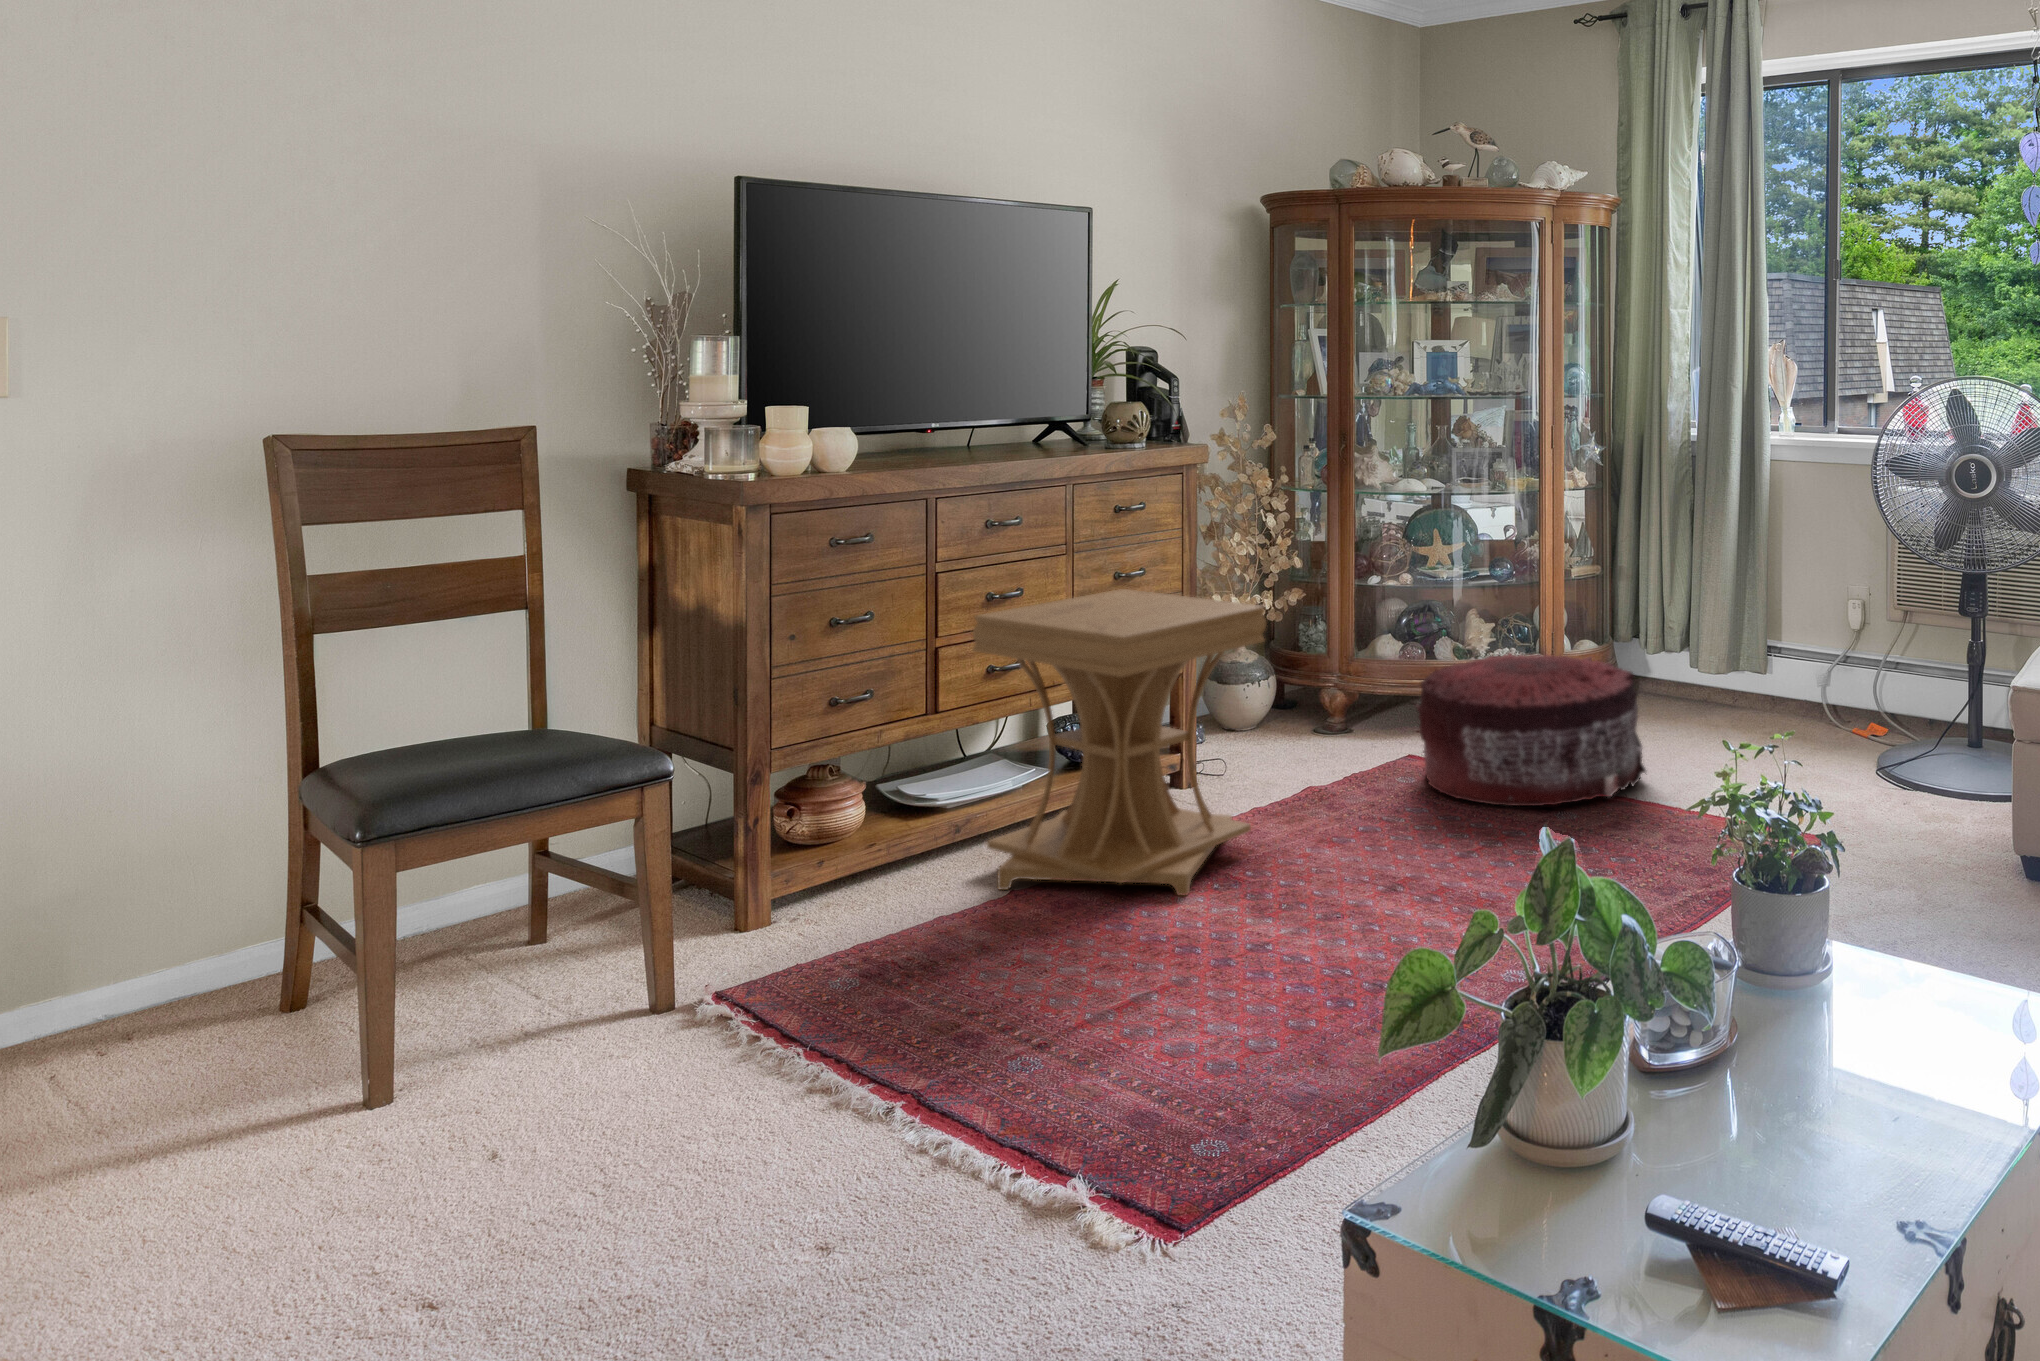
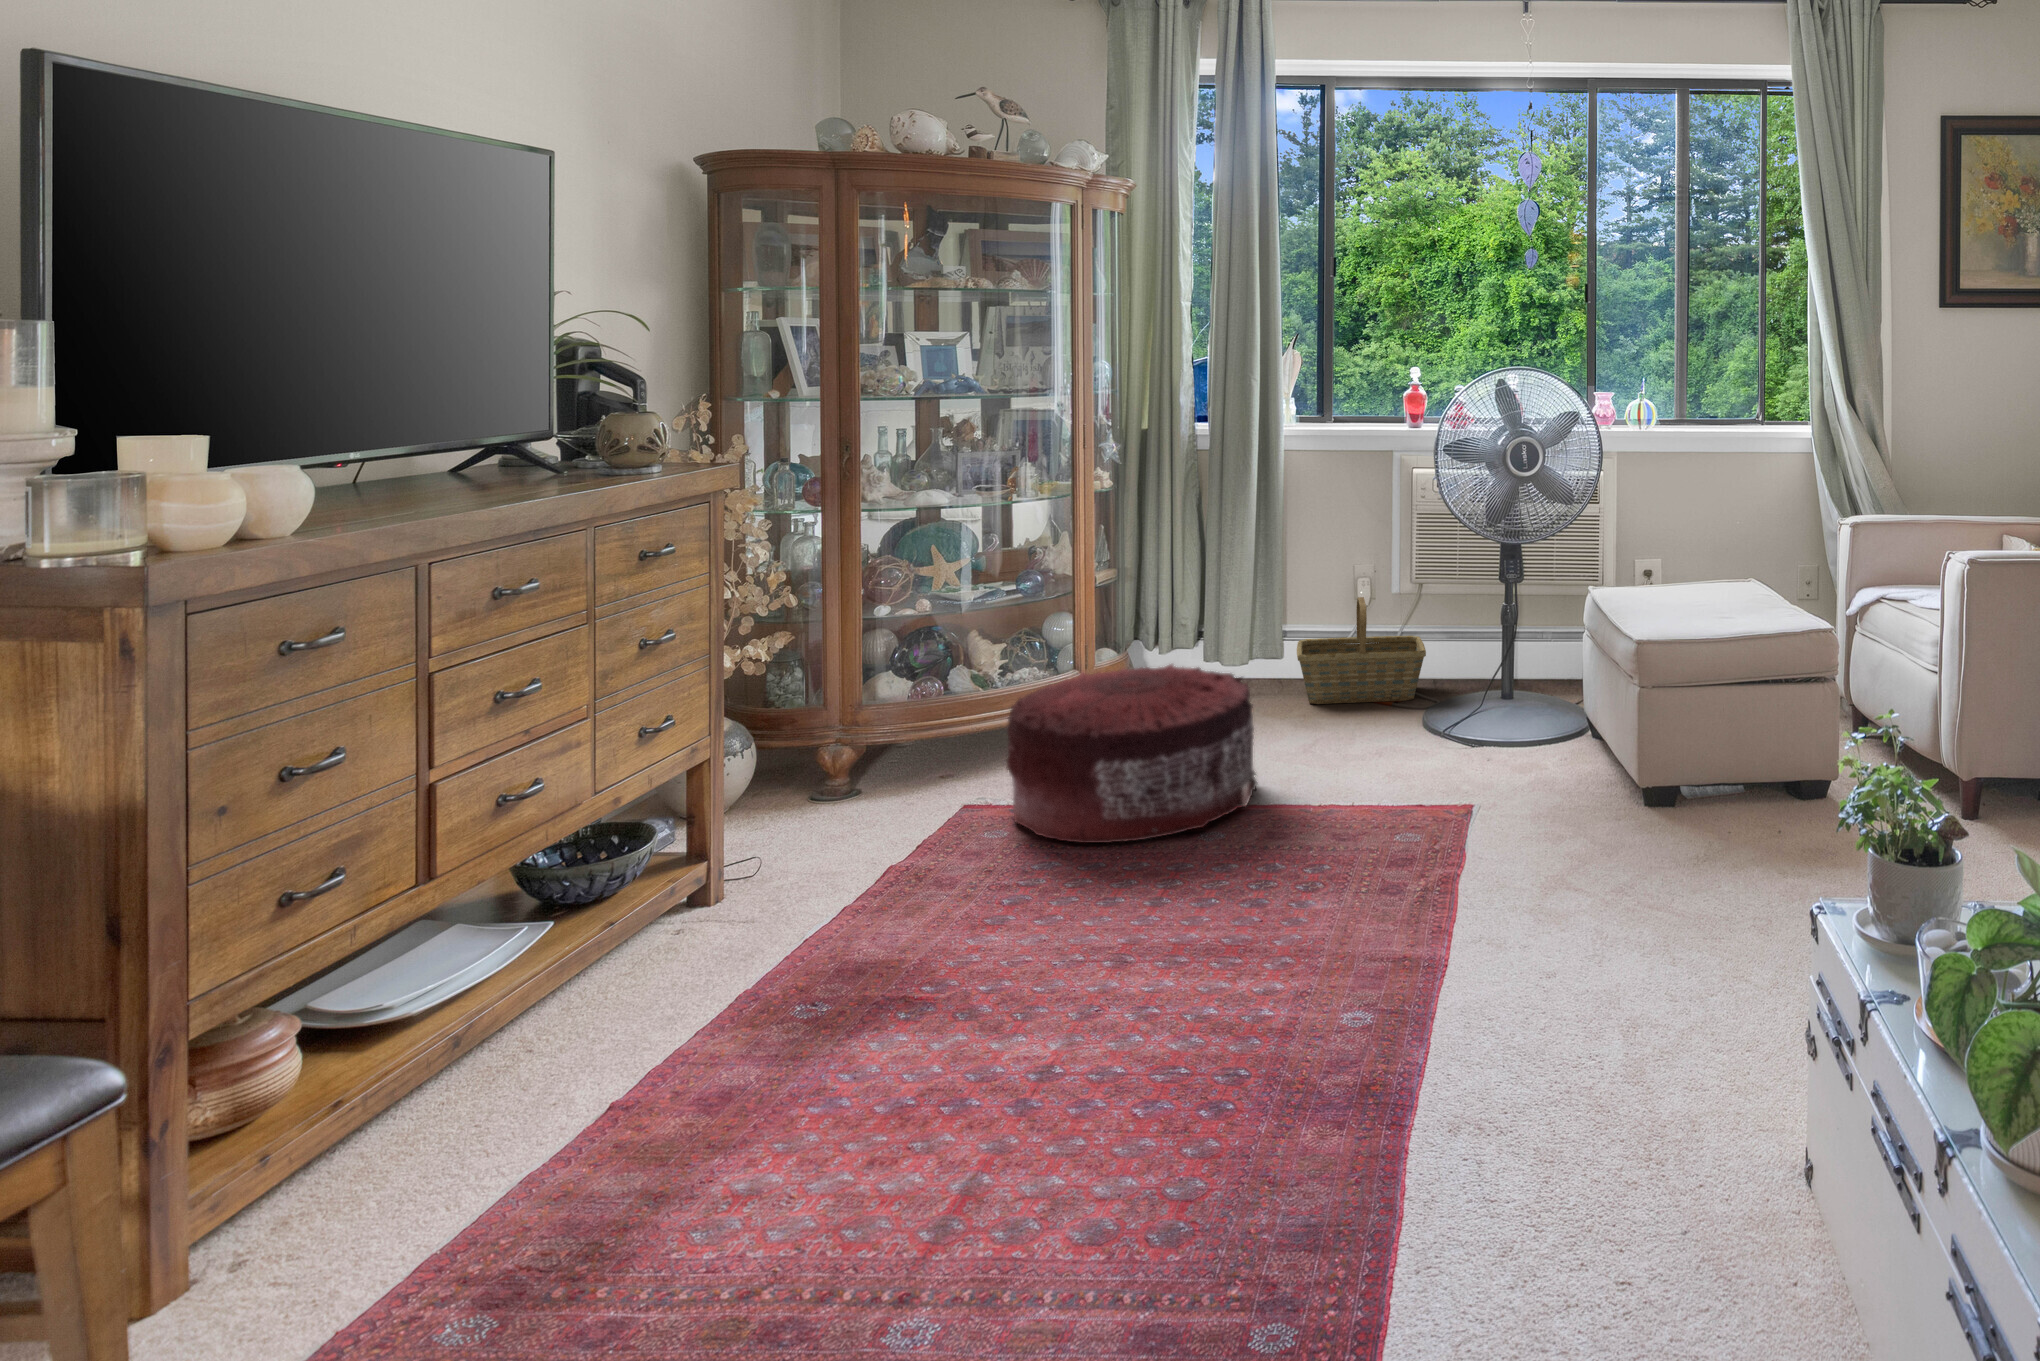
side table: present [973,589,1266,896] -> none [499,657,924,1119]
basket: none [1768,621,1916,737] -> present [1297,597,1426,704]

